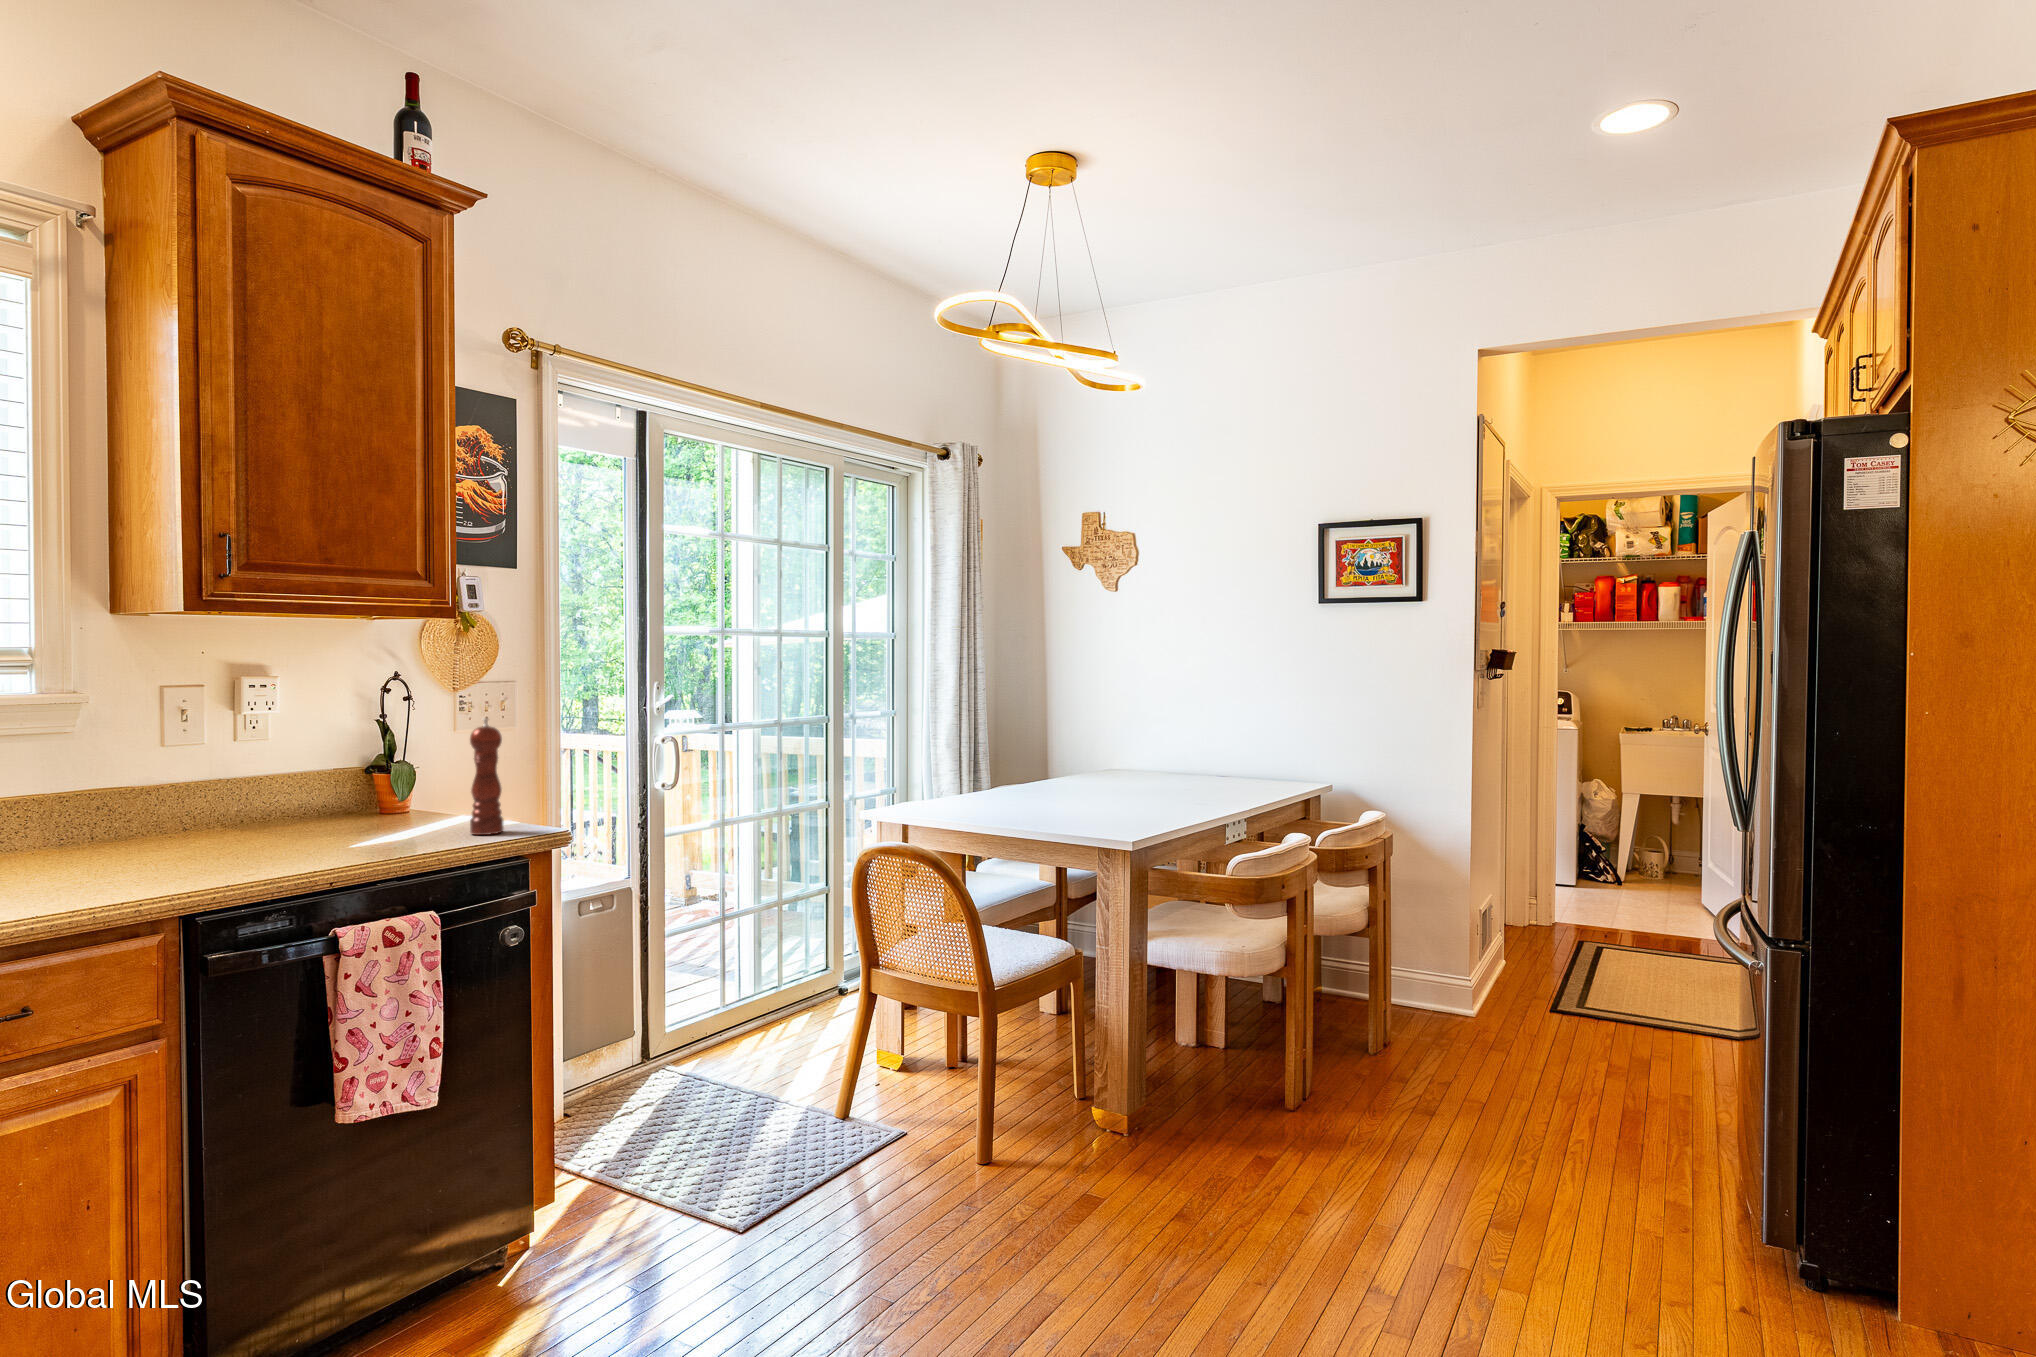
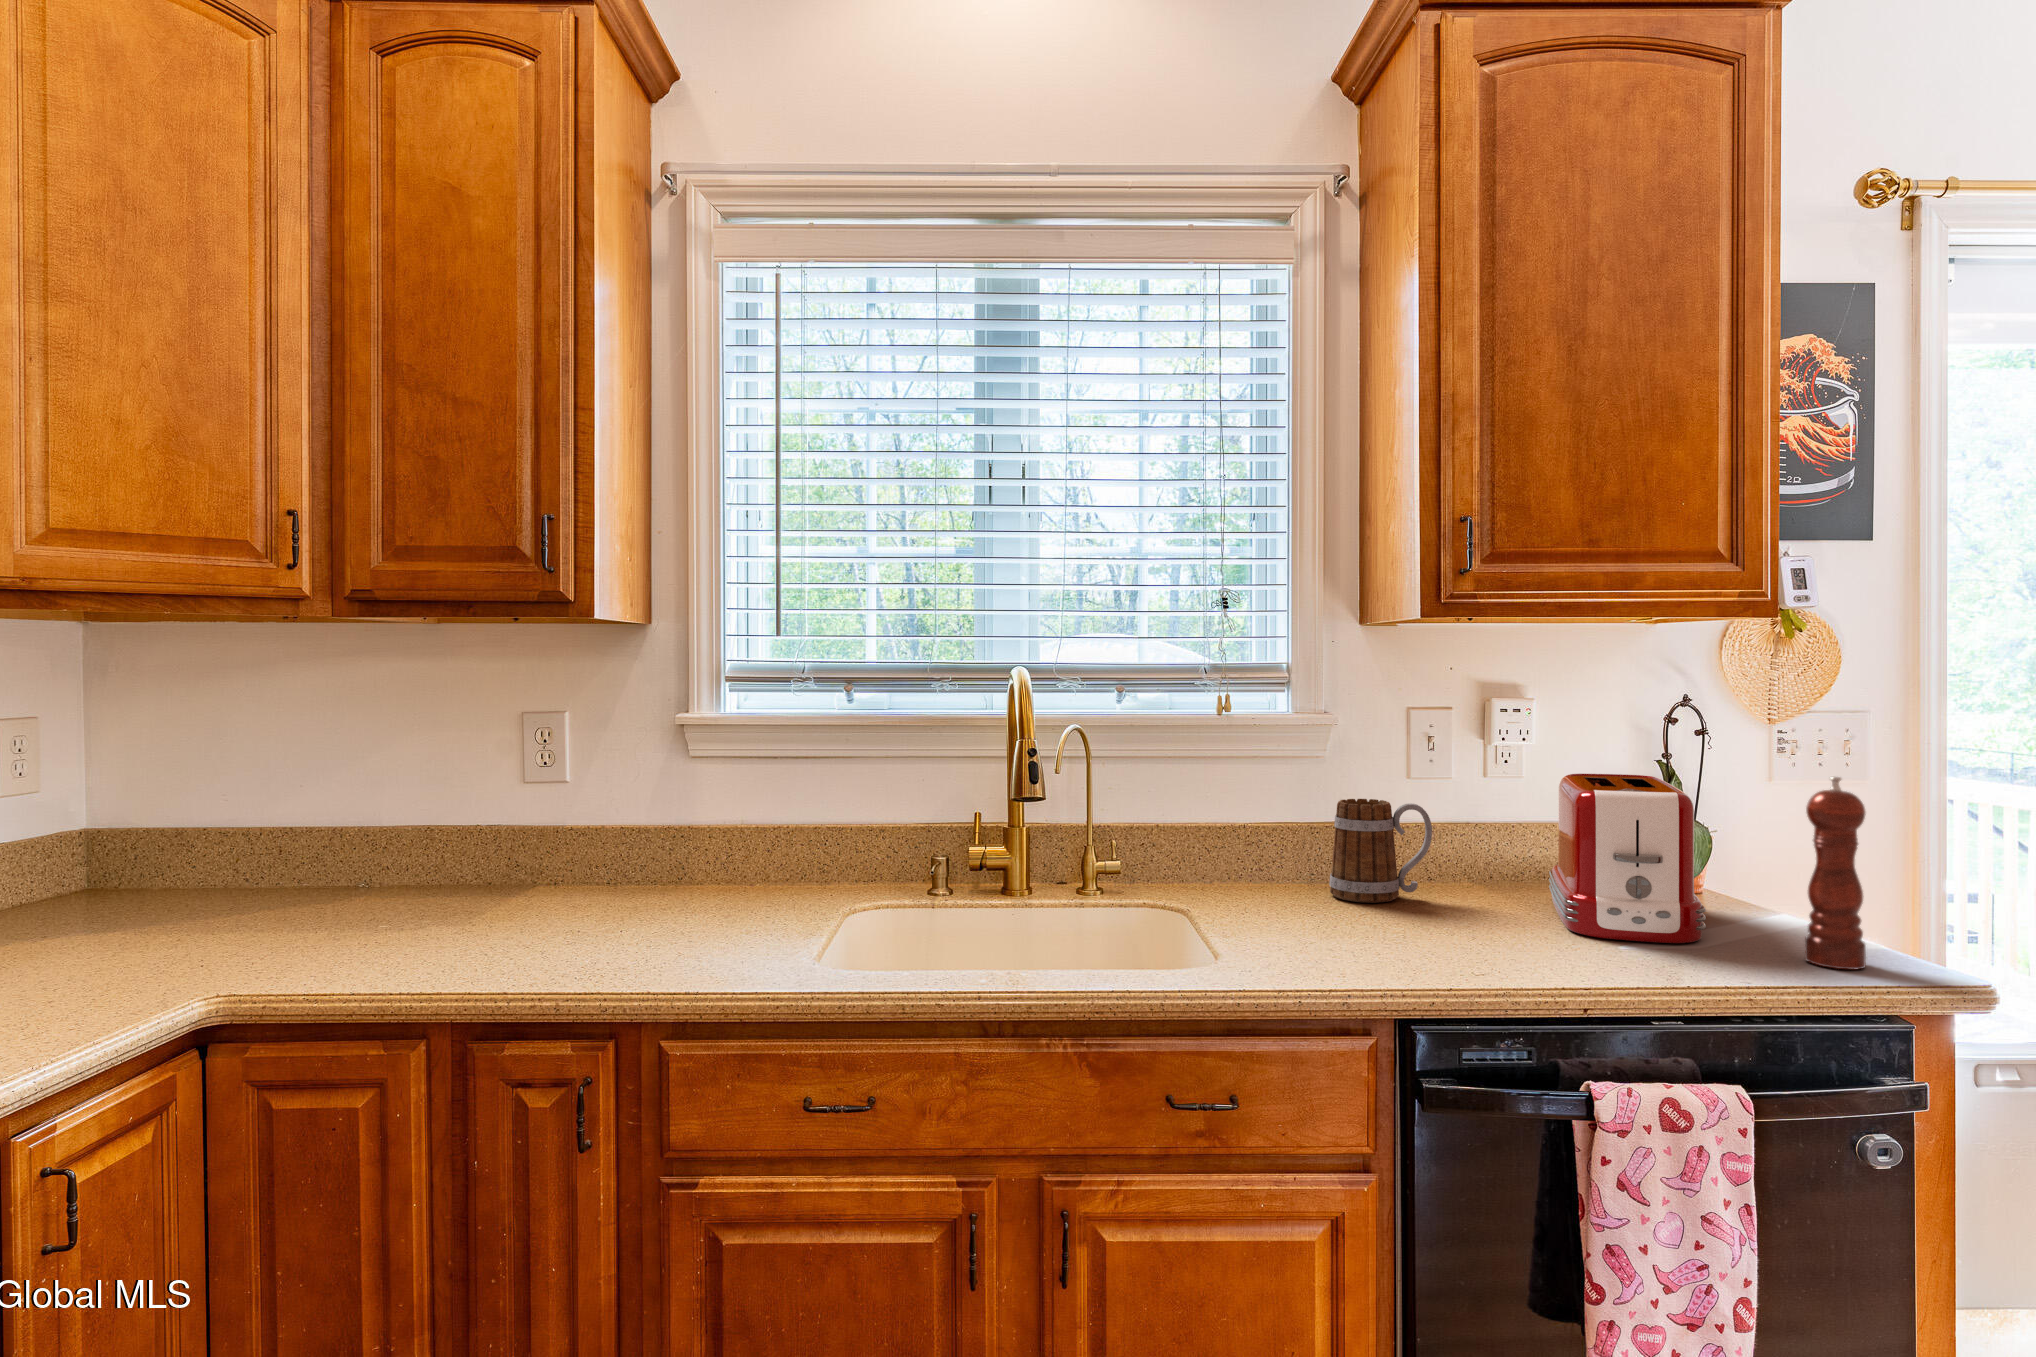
toaster: none [296,730,411,843] -> present [1549,774,1706,943]
mug: none [92,764,195,852] -> present [1329,799,1432,903]

